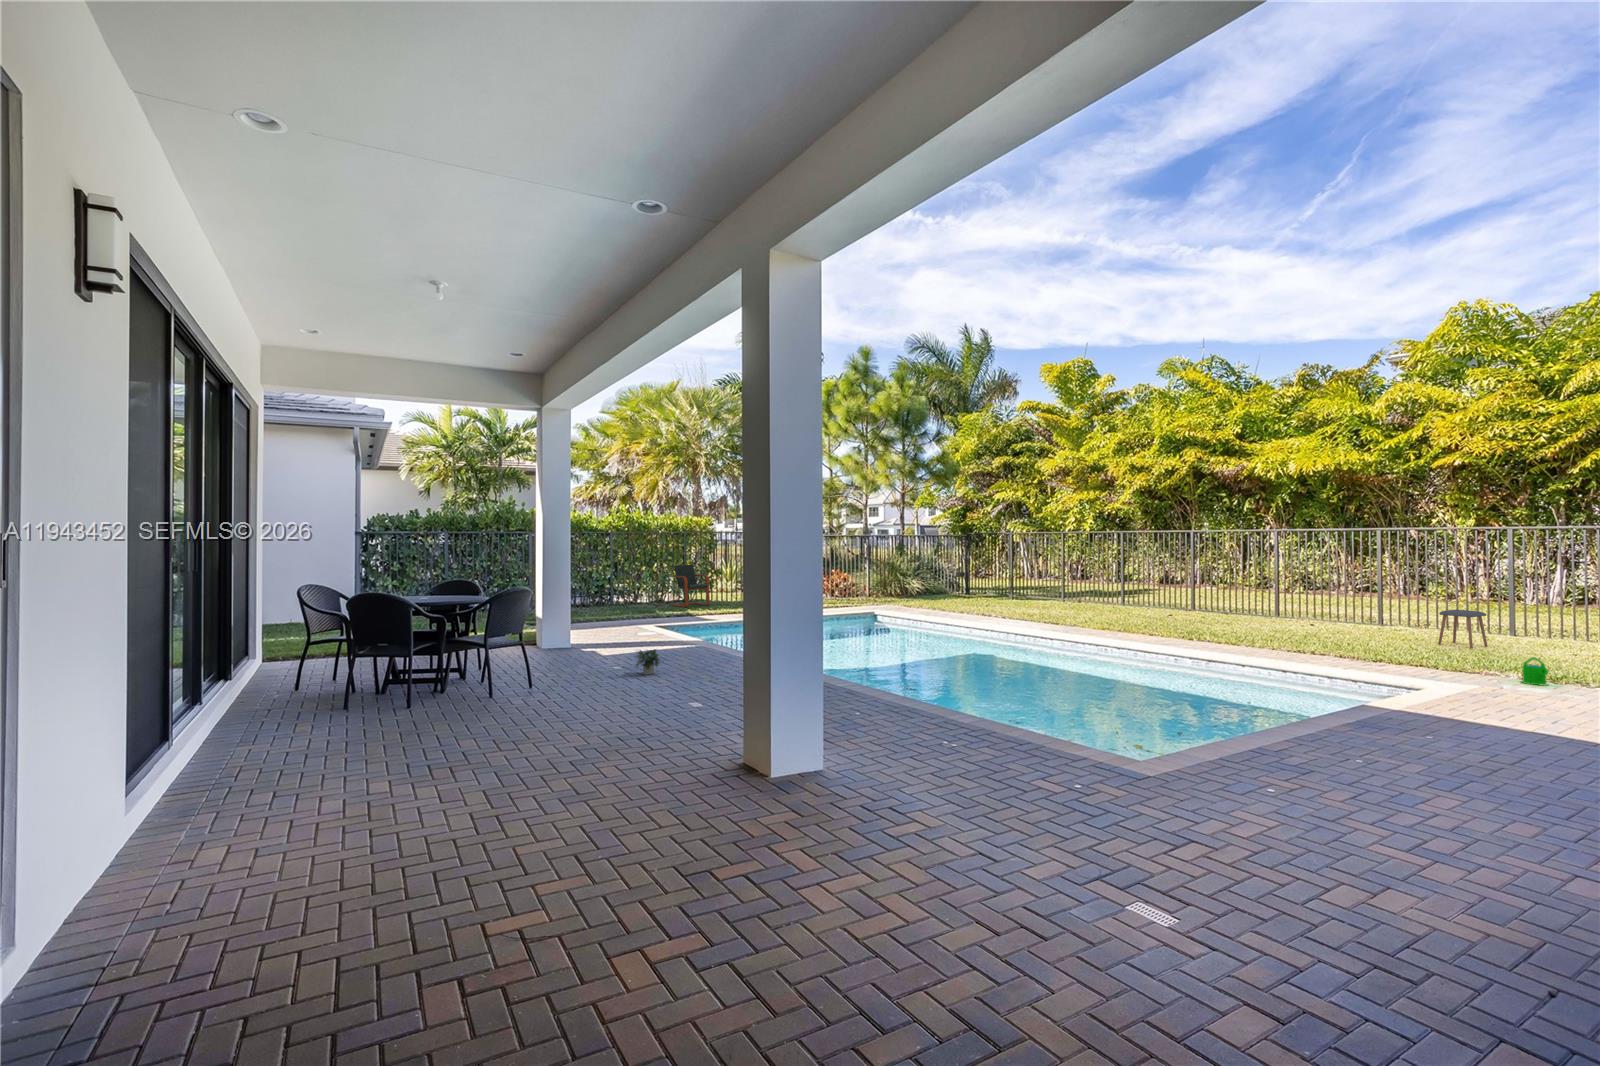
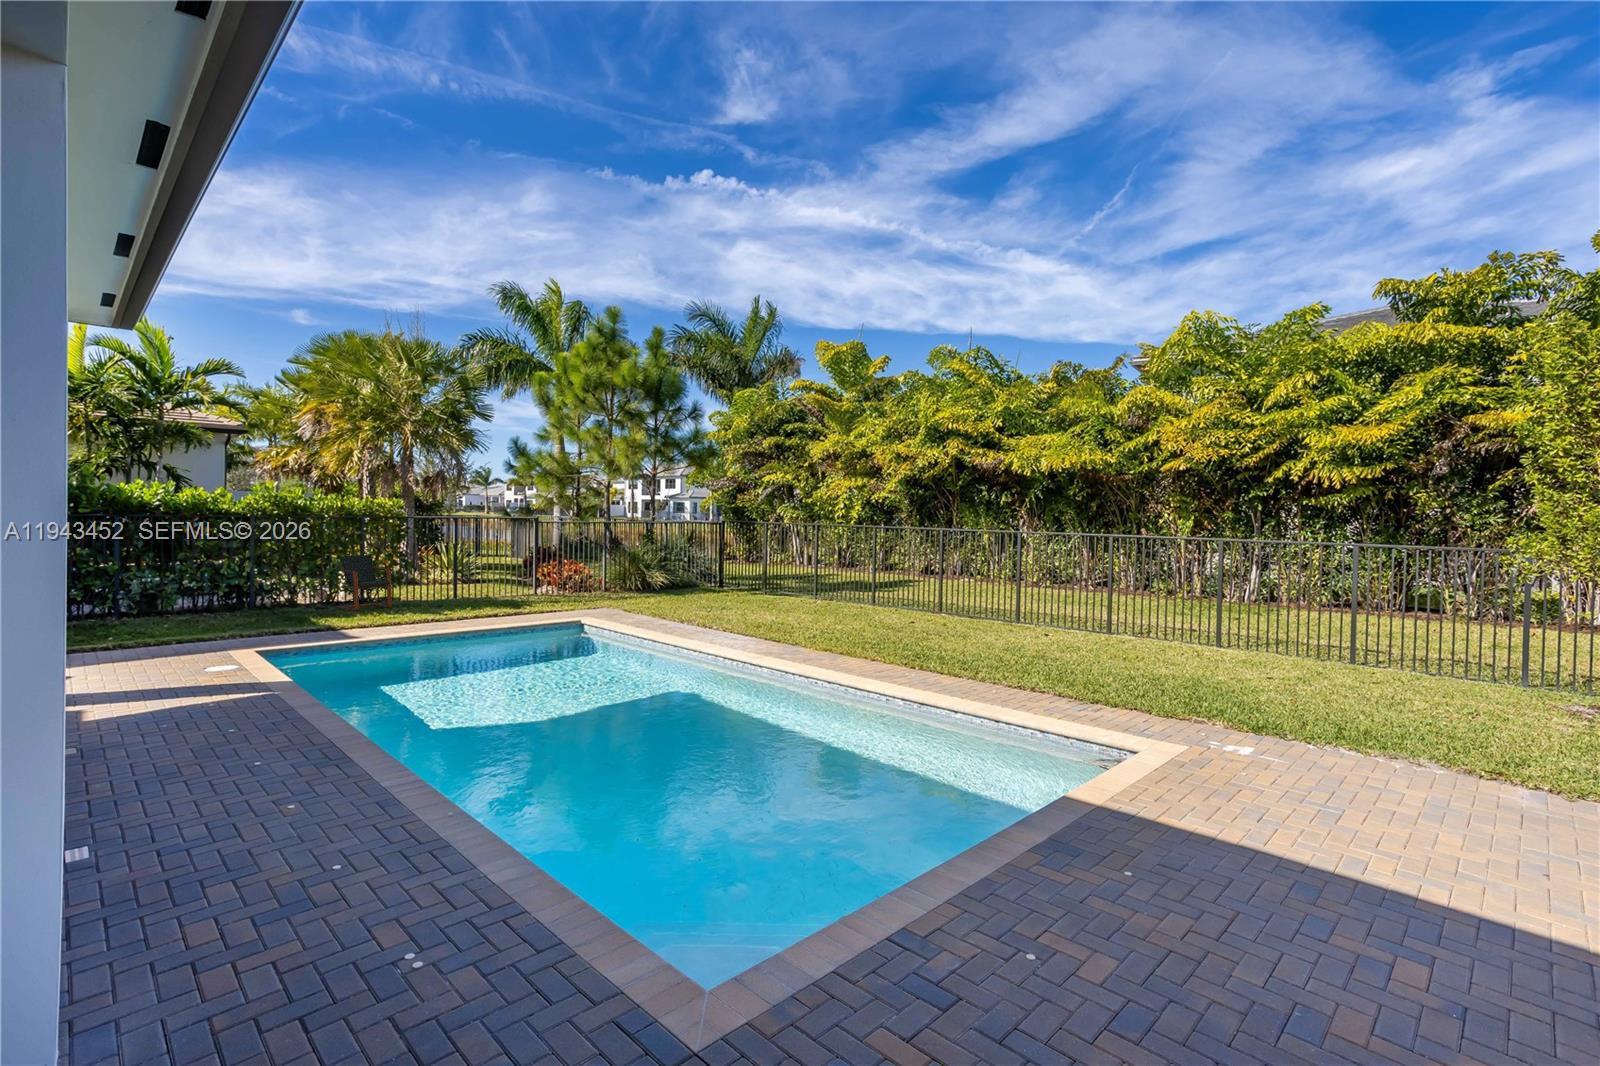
stool: present [1438,610,1487,648] -> none [1160,618,1201,658]
potted plant: present [636,649,660,674] -> none [119,703,195,746]
watering can: present [1522,657,1549,685] -> none [1232,679,1257,709]

